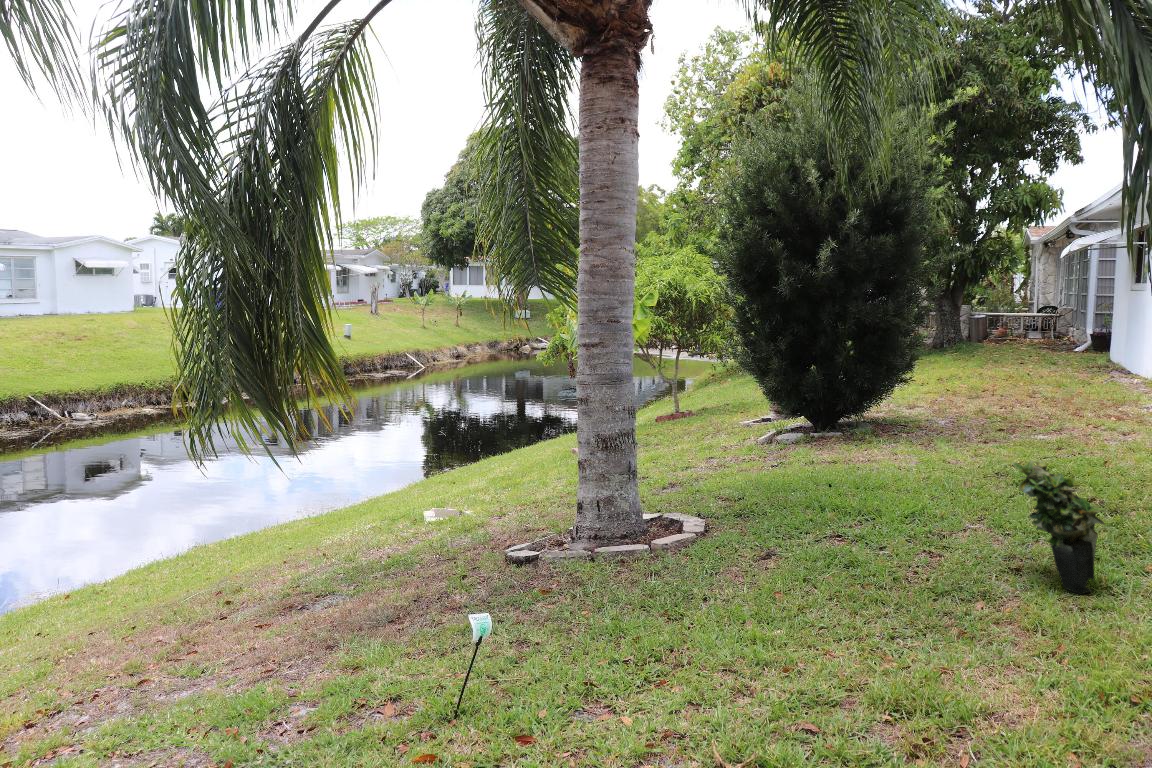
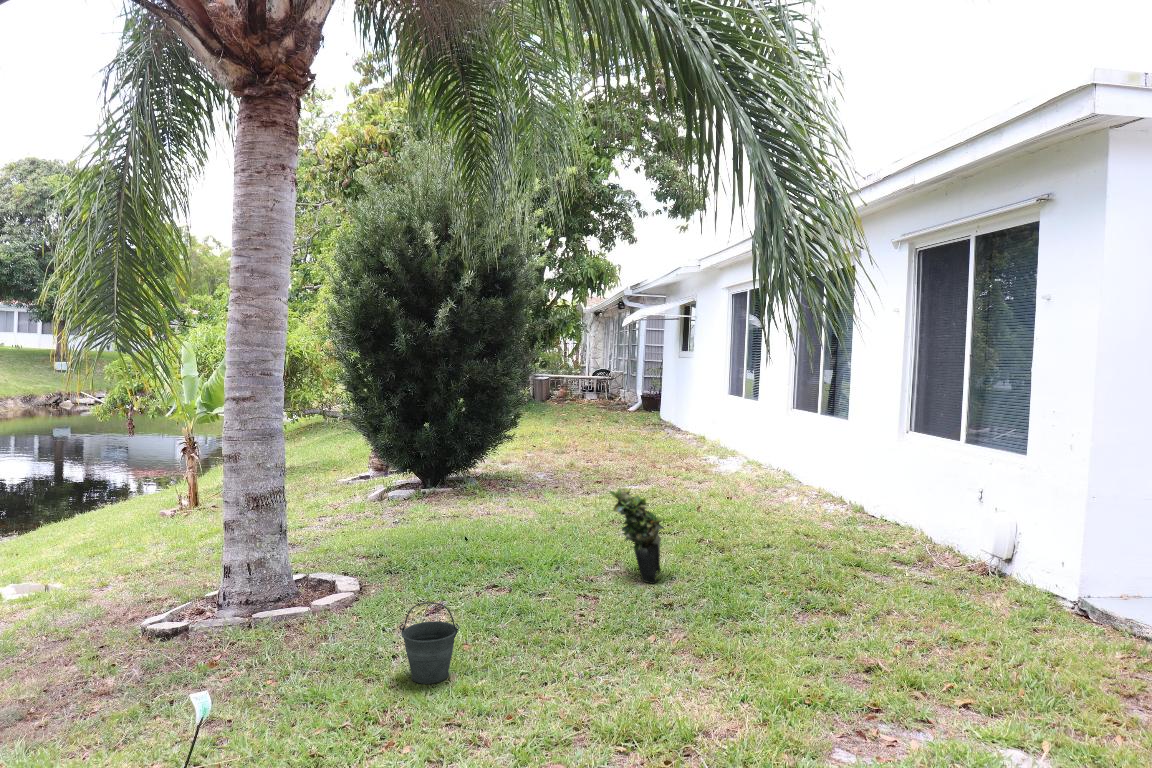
bucket: none [701,580,767,674] -> present [400,602,460,684]

